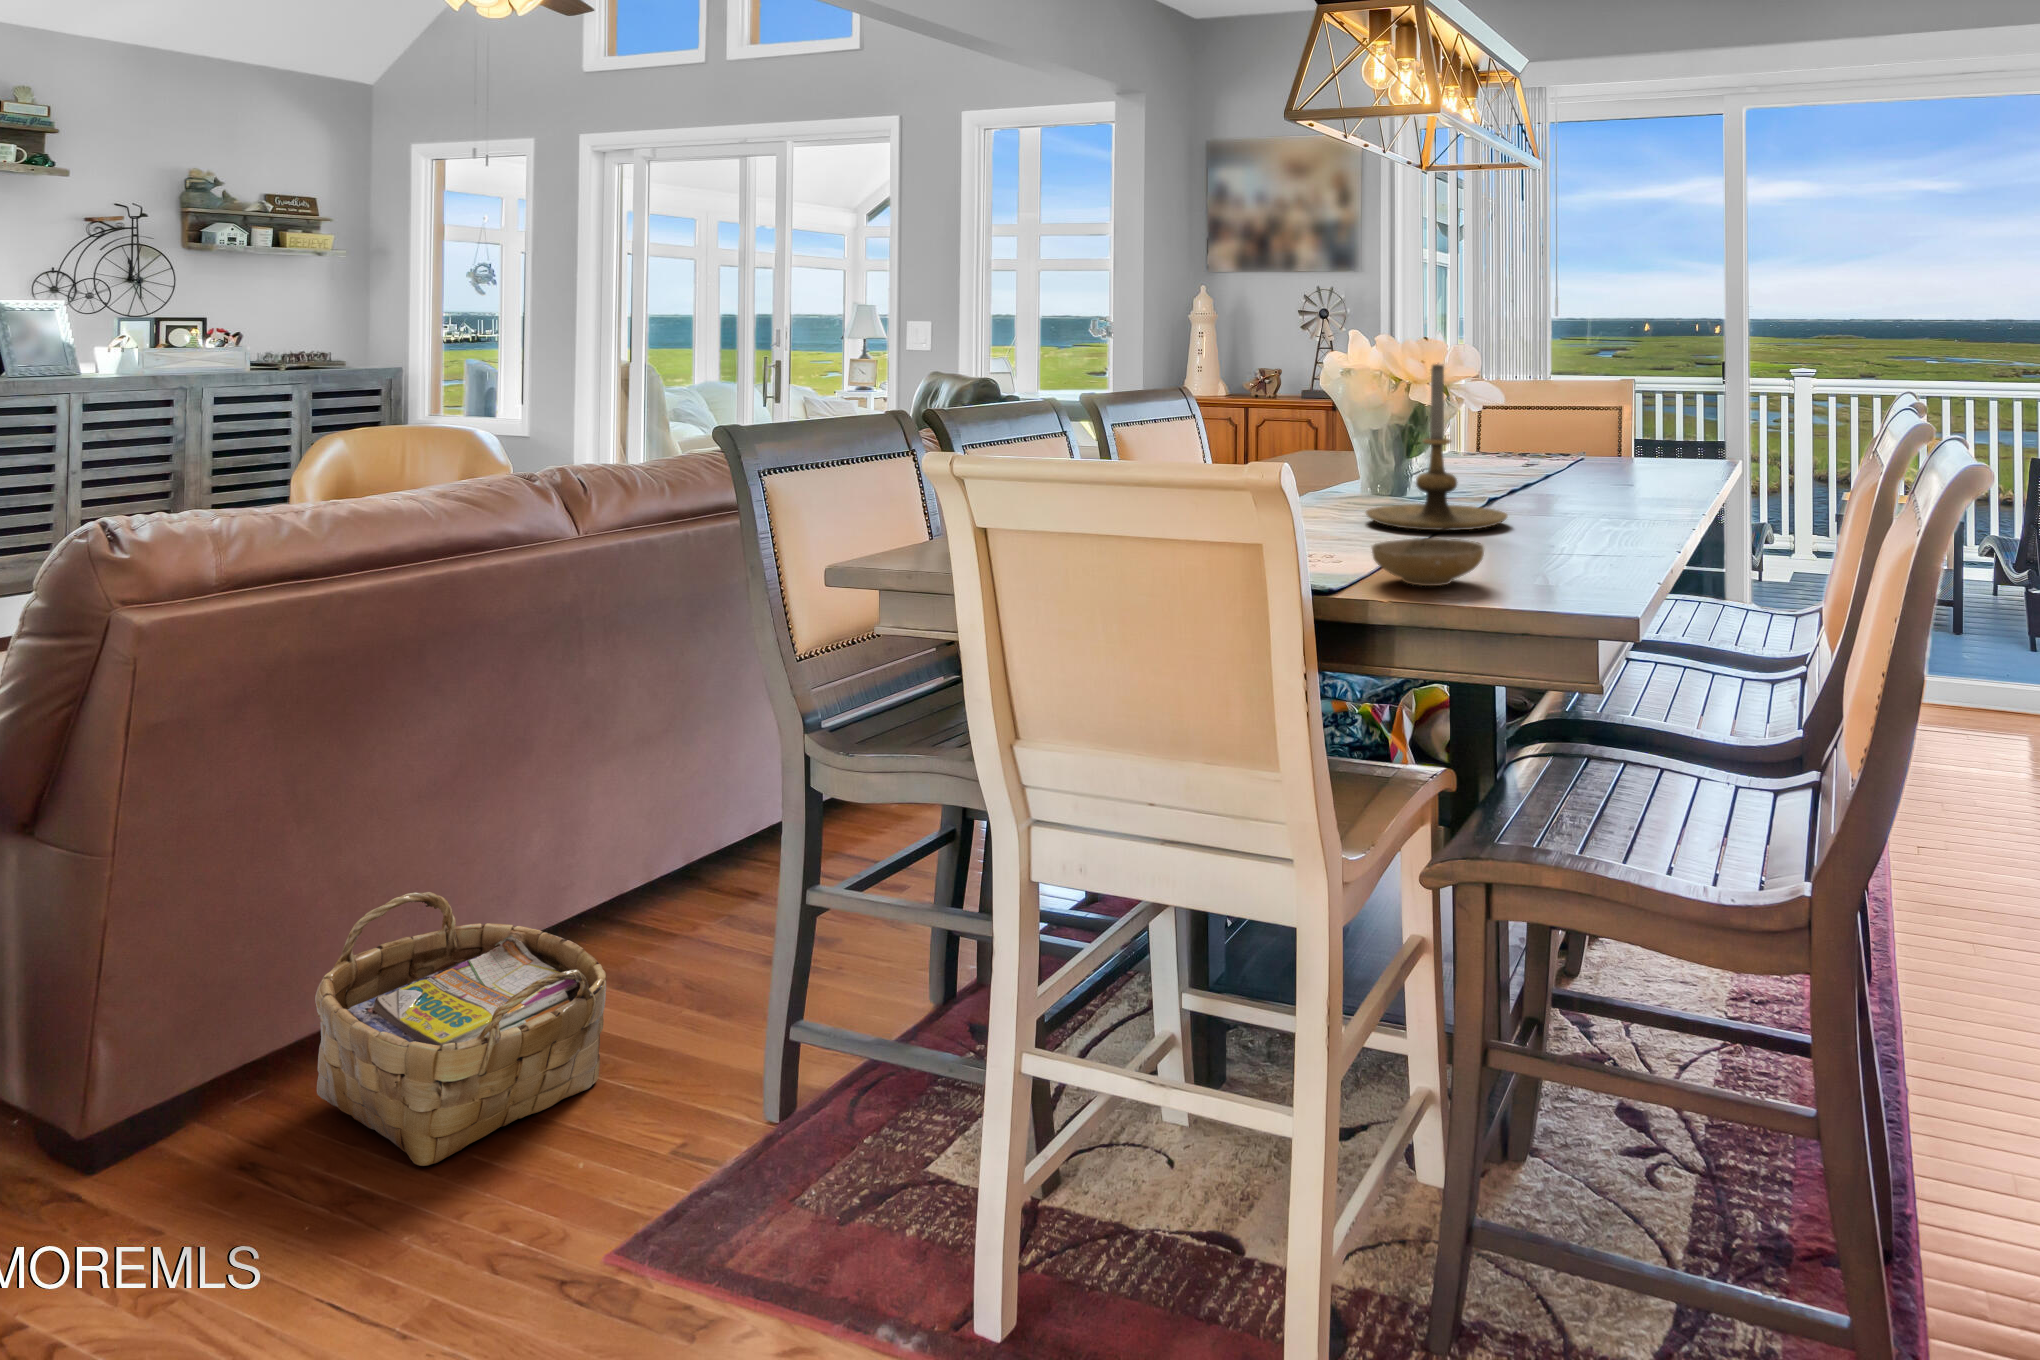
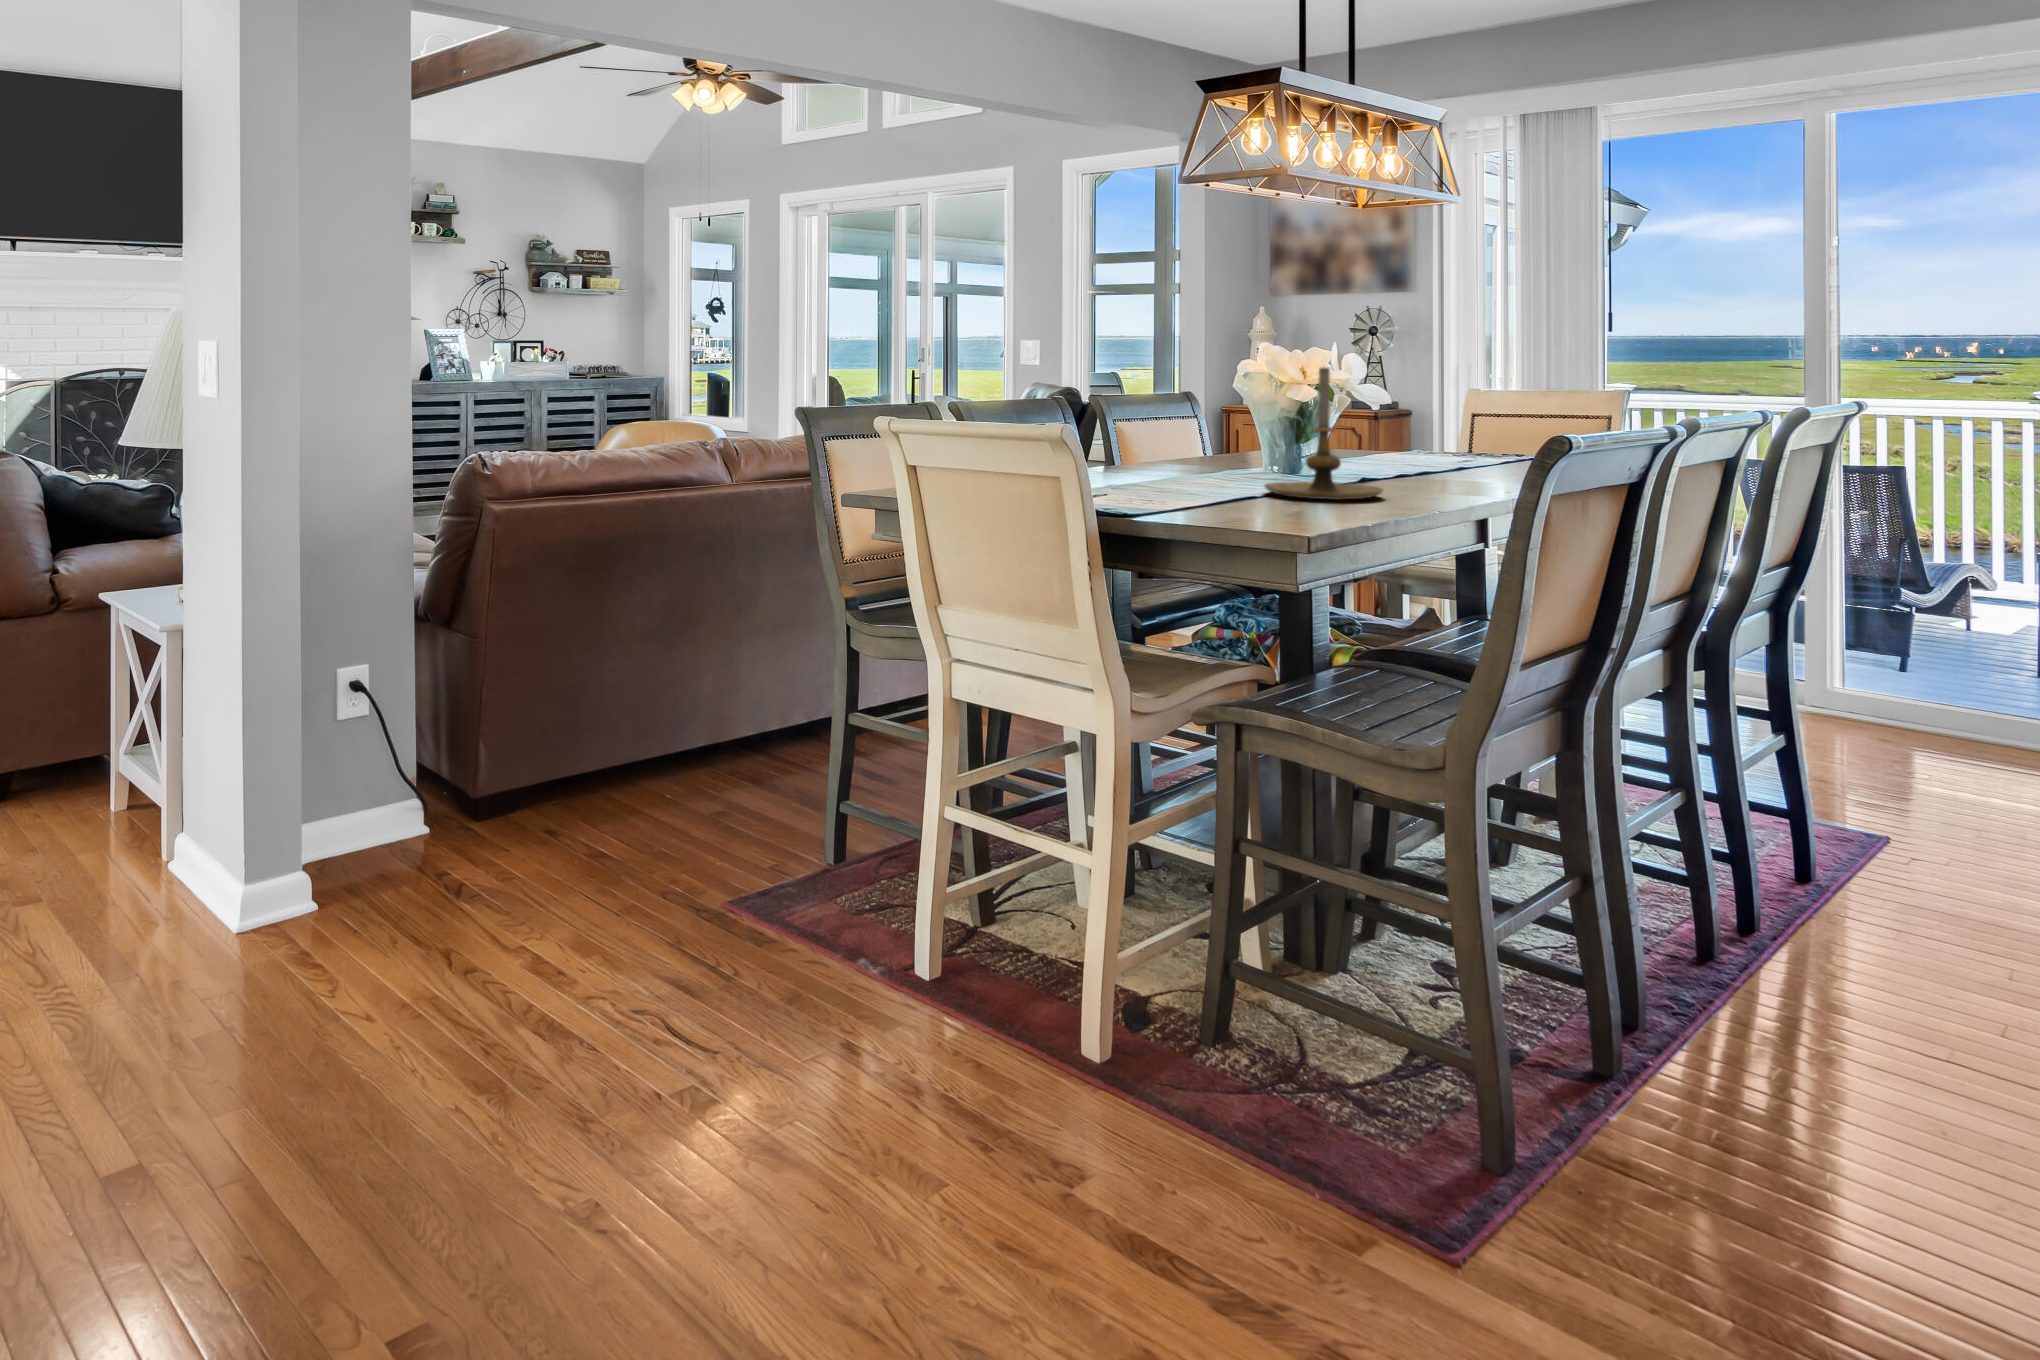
ceramic bowl: present [1371,538,1484,586] -> none [1202,493,1288,525]
woven basket: present [315,892,607,1166] -> none [582,695,737,849]

